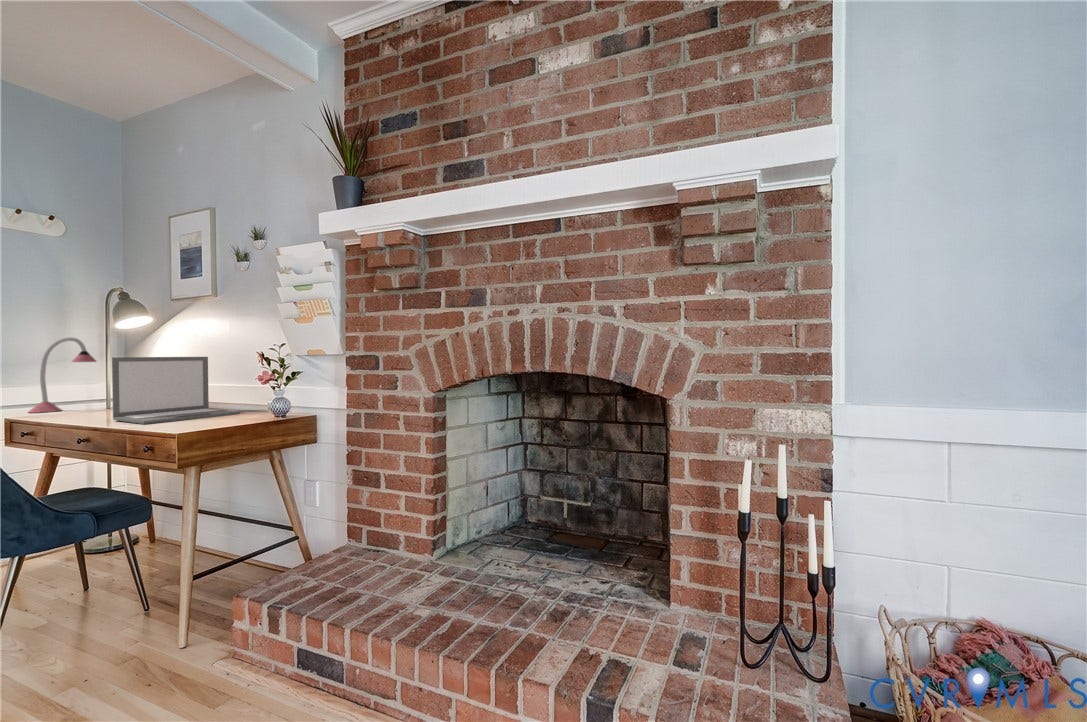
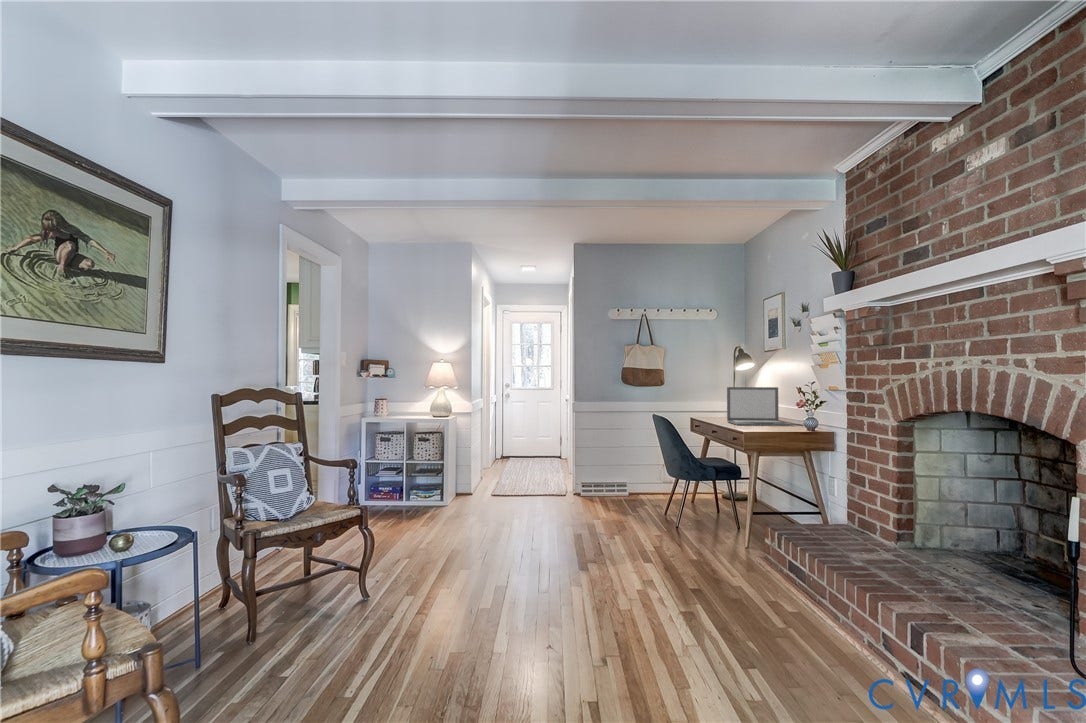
desk lamp: present [29,337,96,413] -> none [699,374,730,415]

